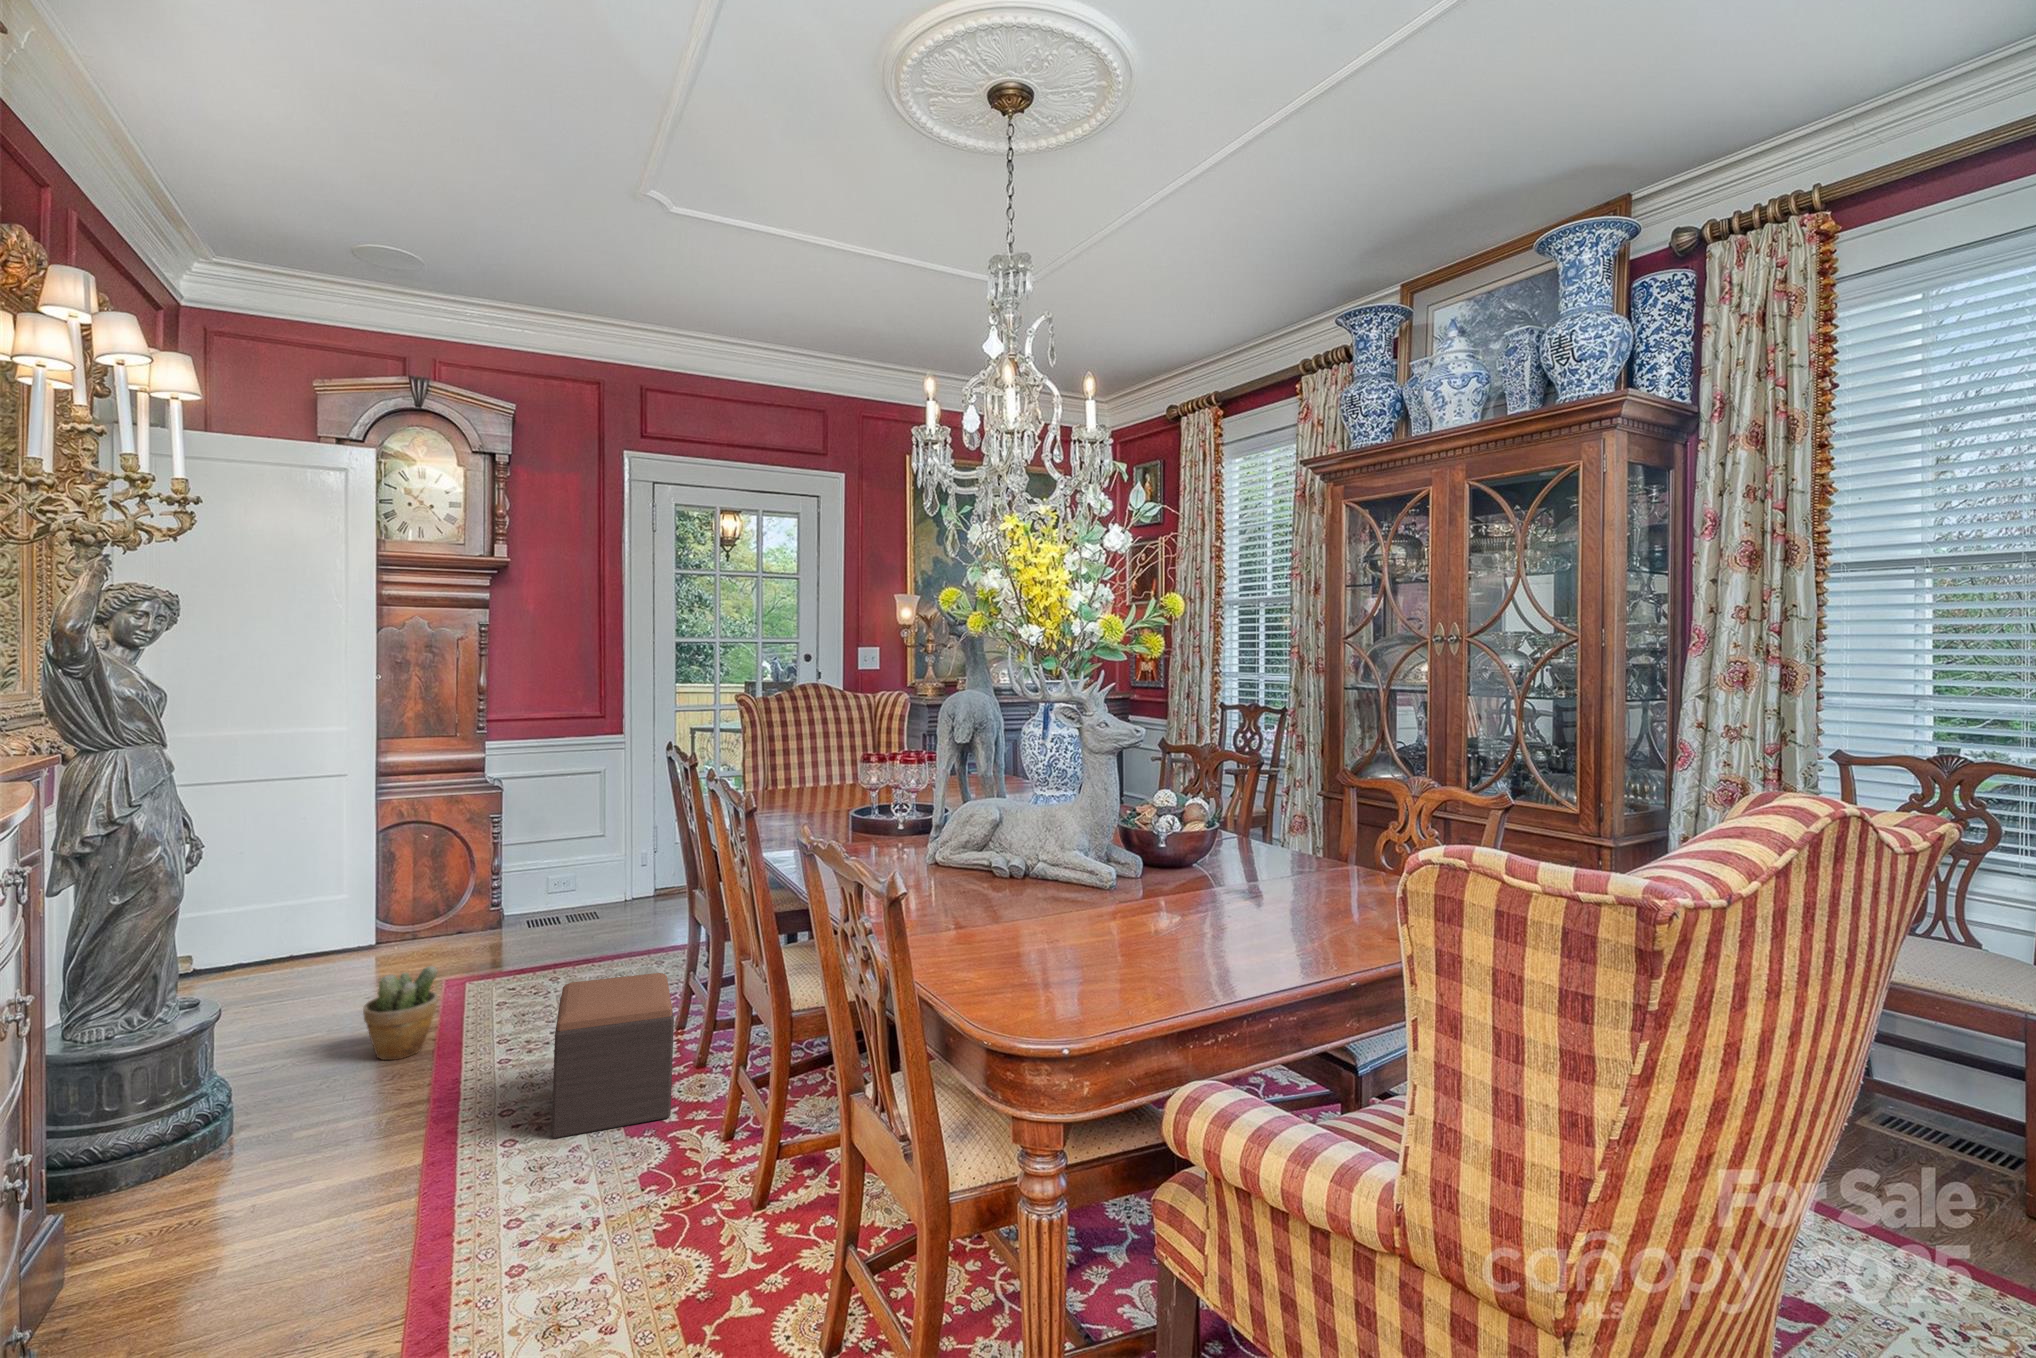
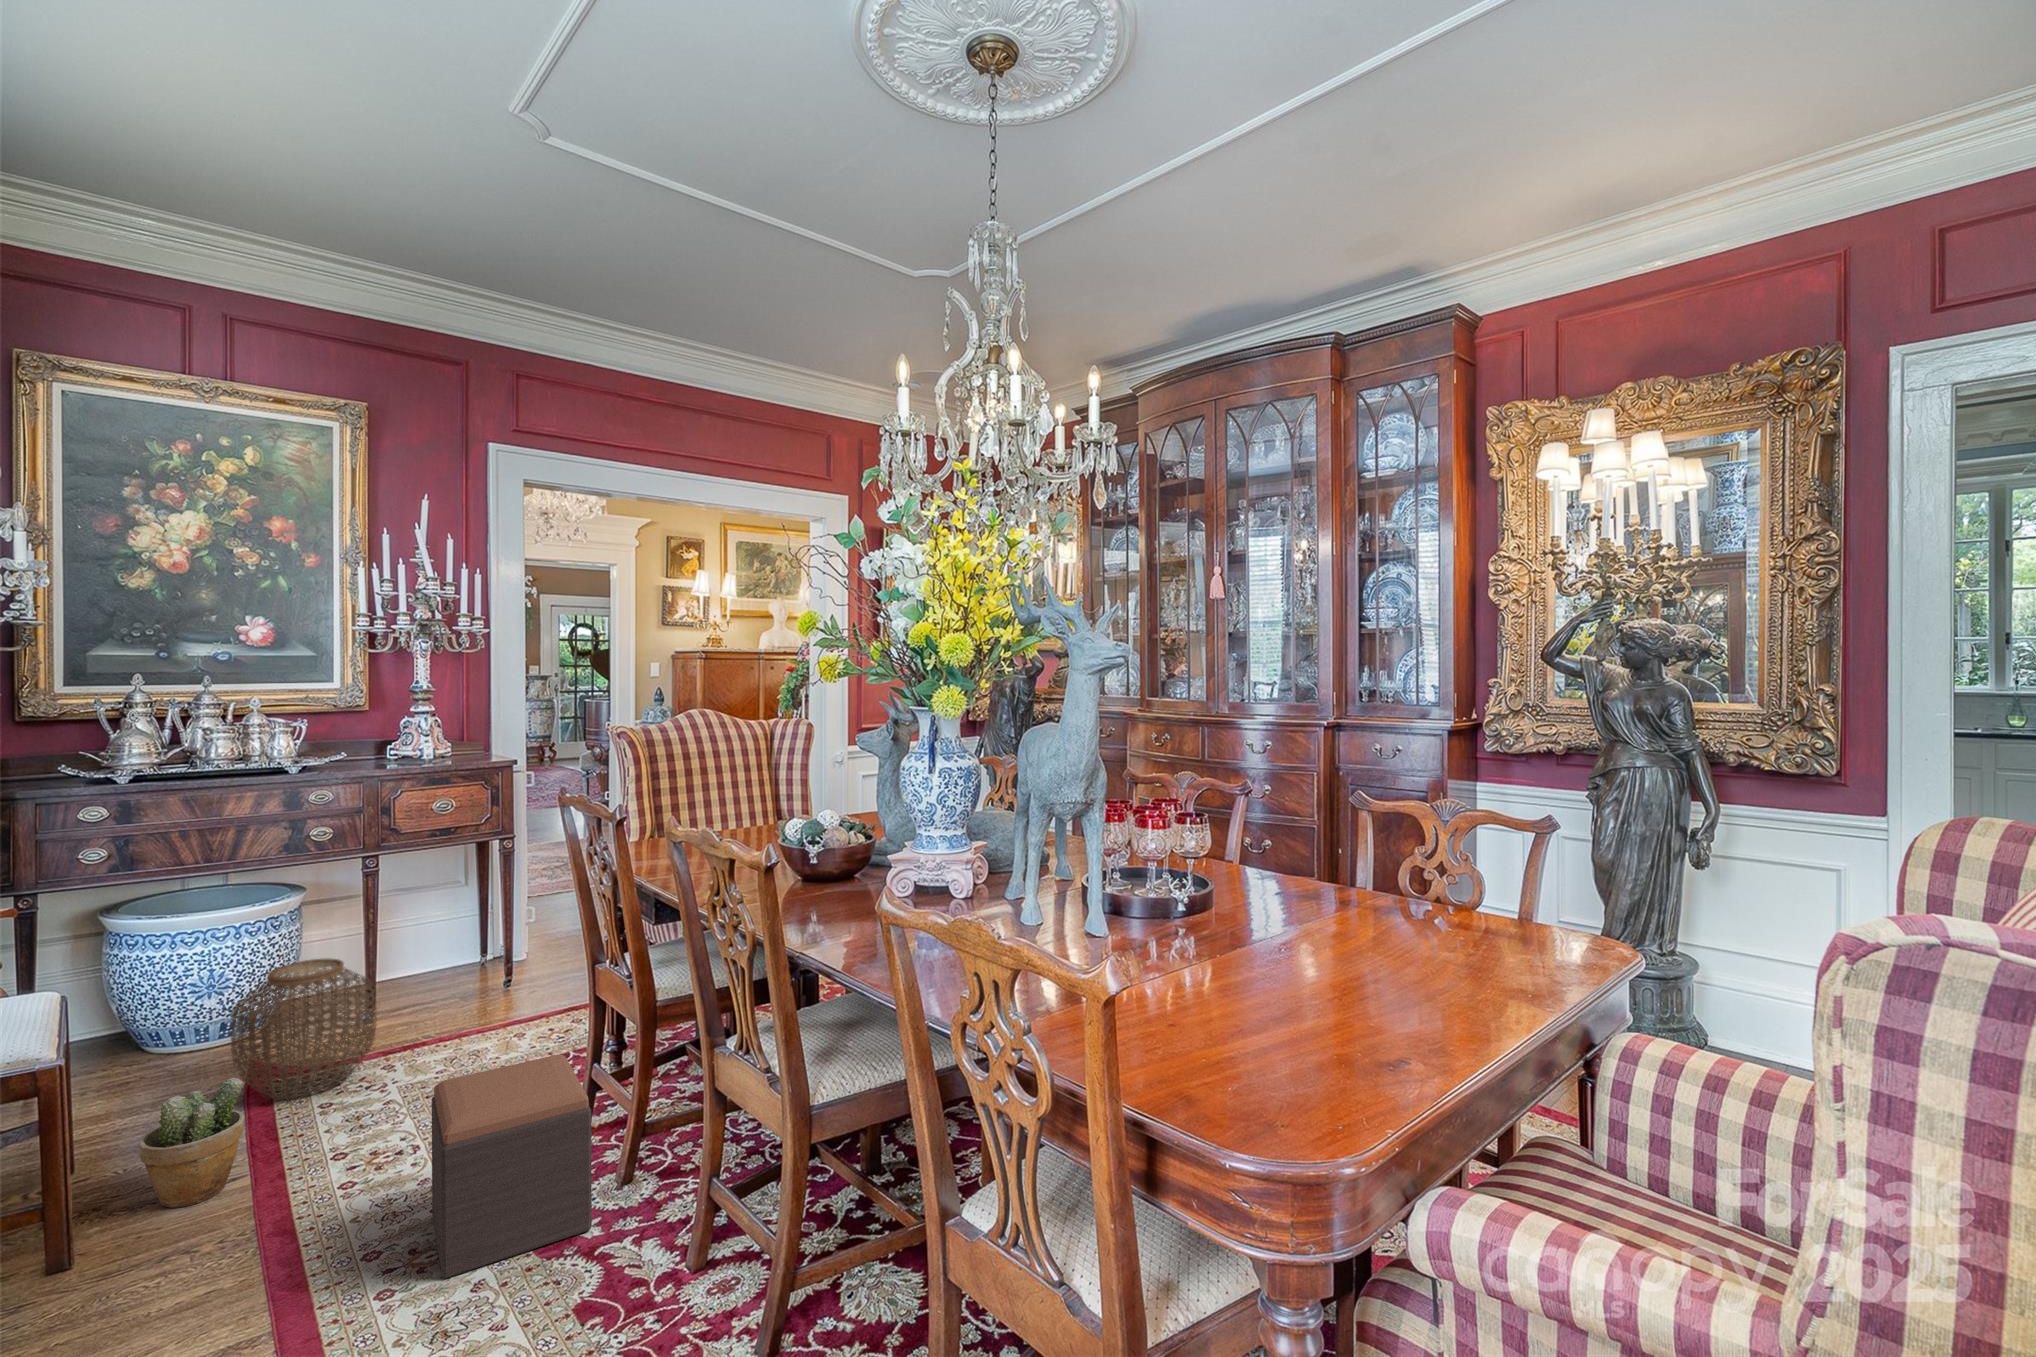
woven basket: none [444,883,551,991] -> present [231,958,376,1099]

